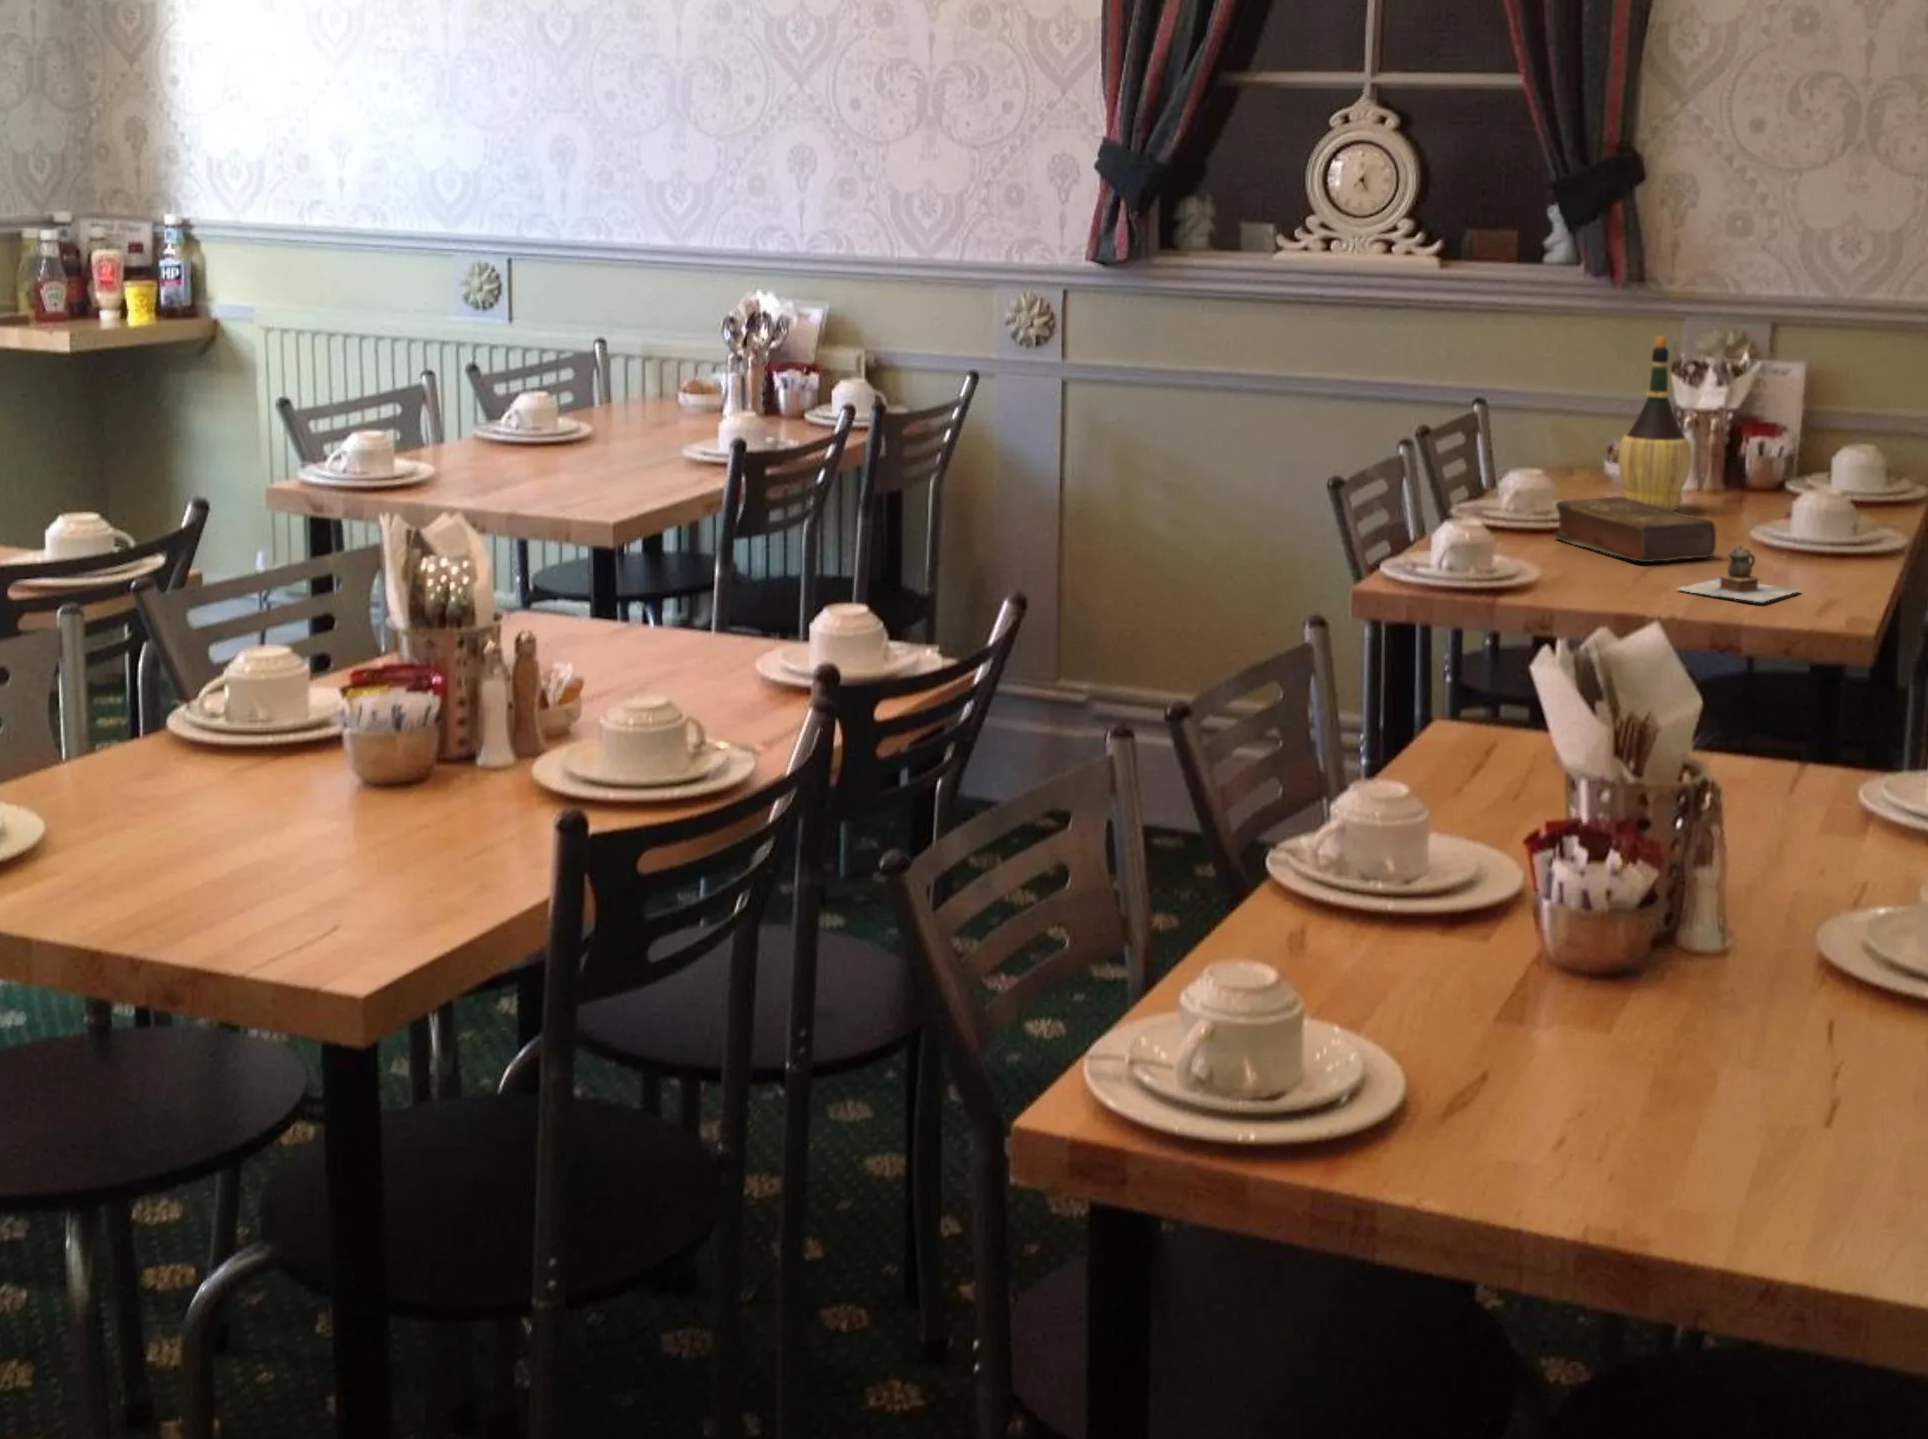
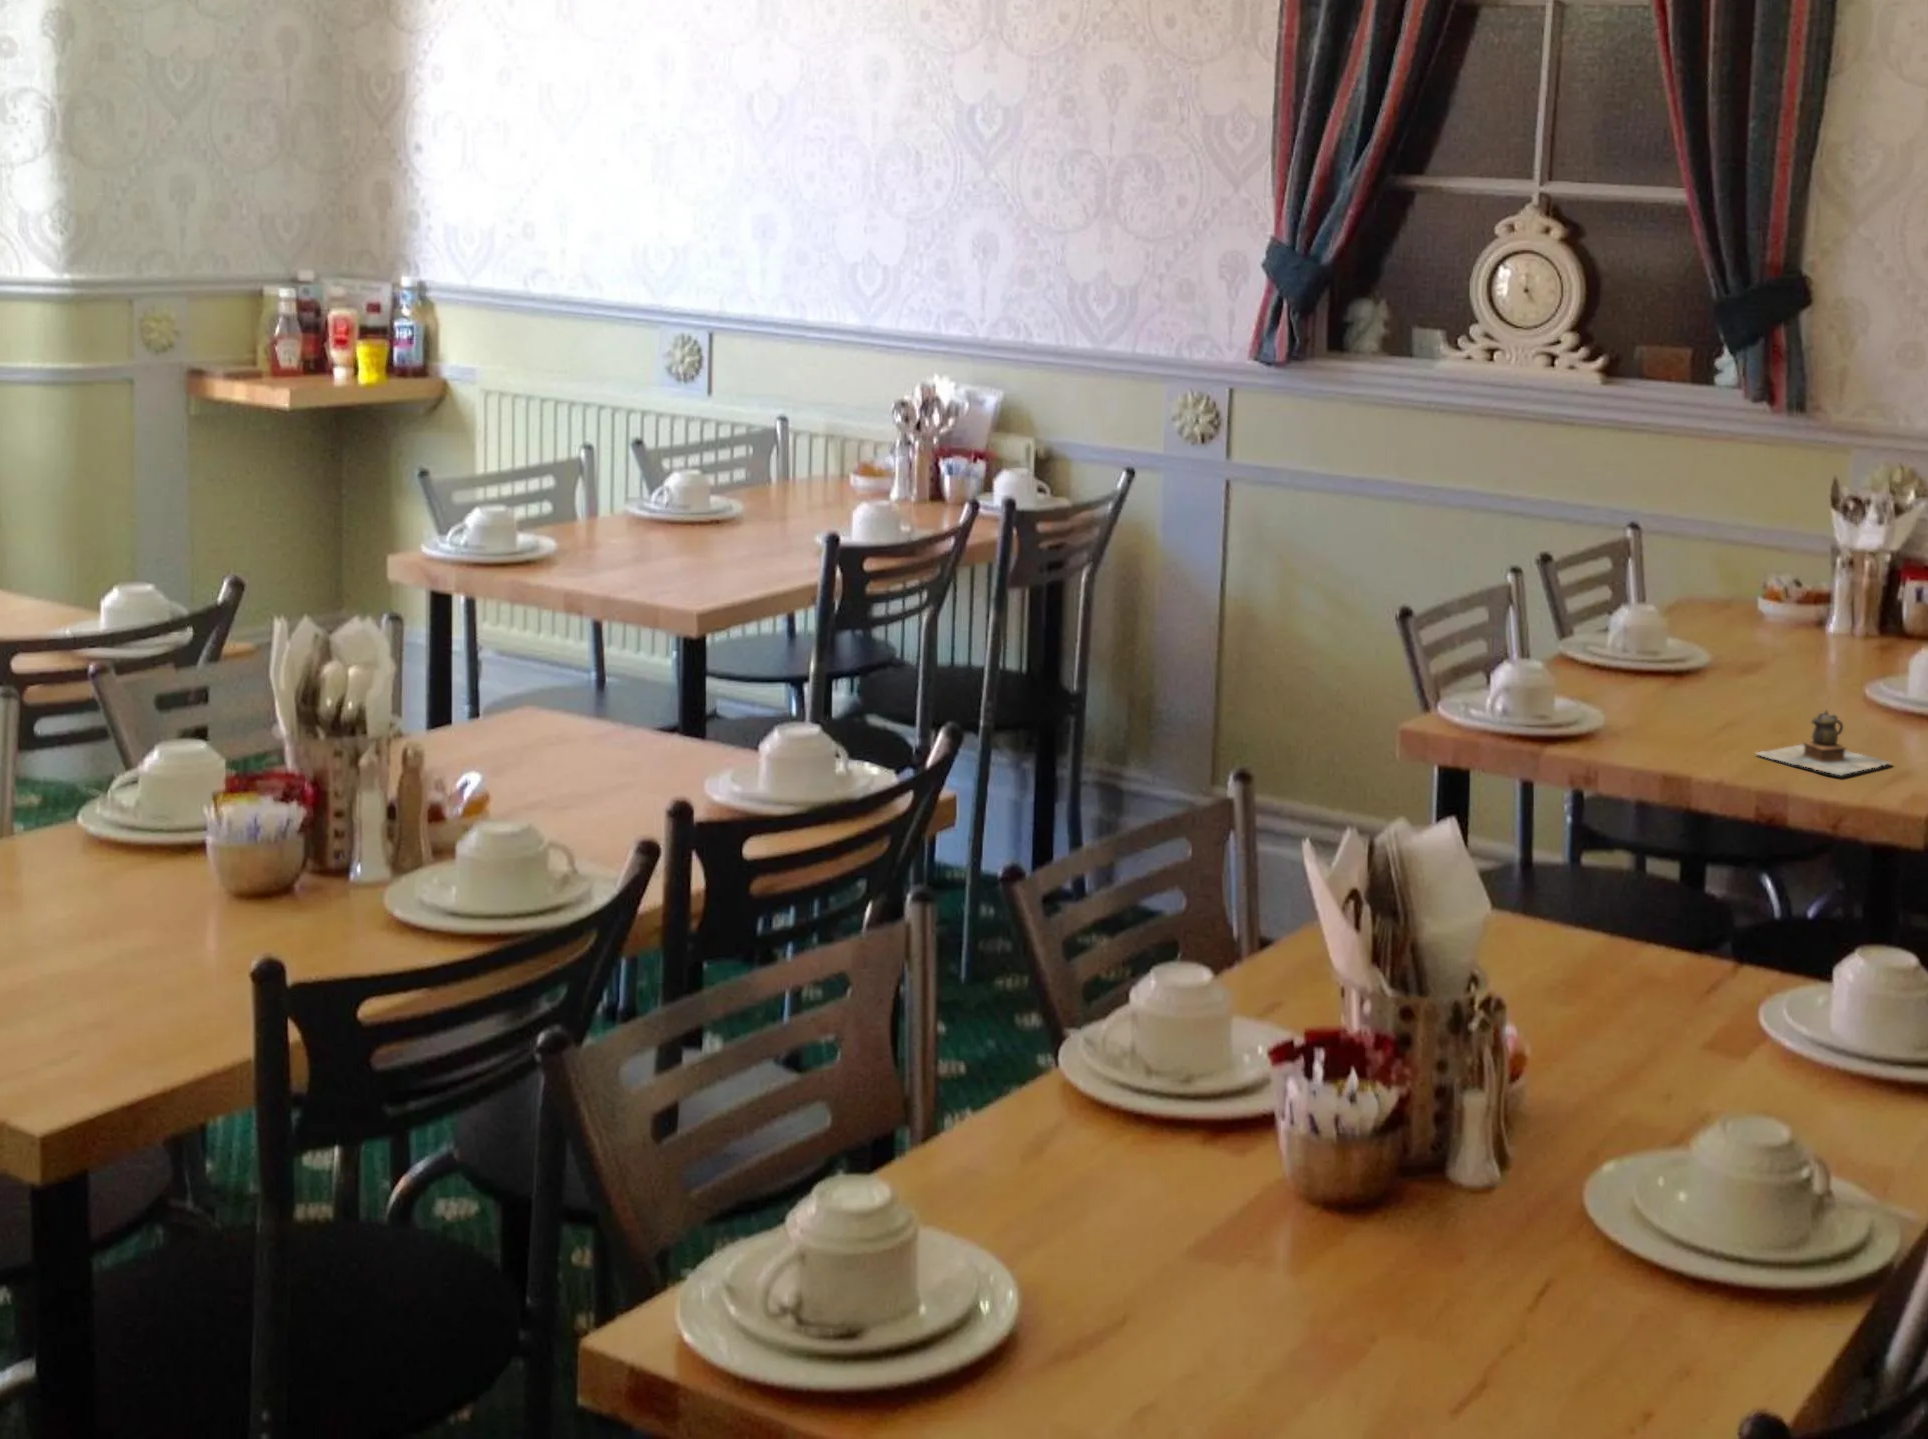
wine bottle: present [1618,336,1692,511] -> none [1747,473,1825,659]
book: present [1554,496,1716,562] -> none [1656,643,1821,719]

